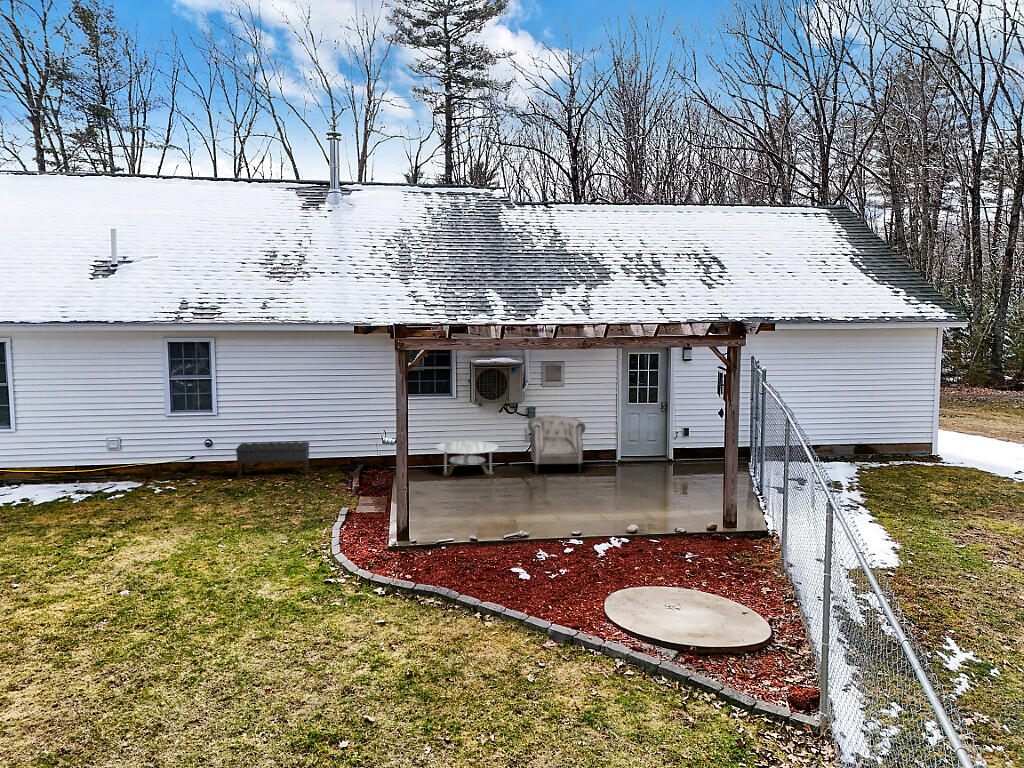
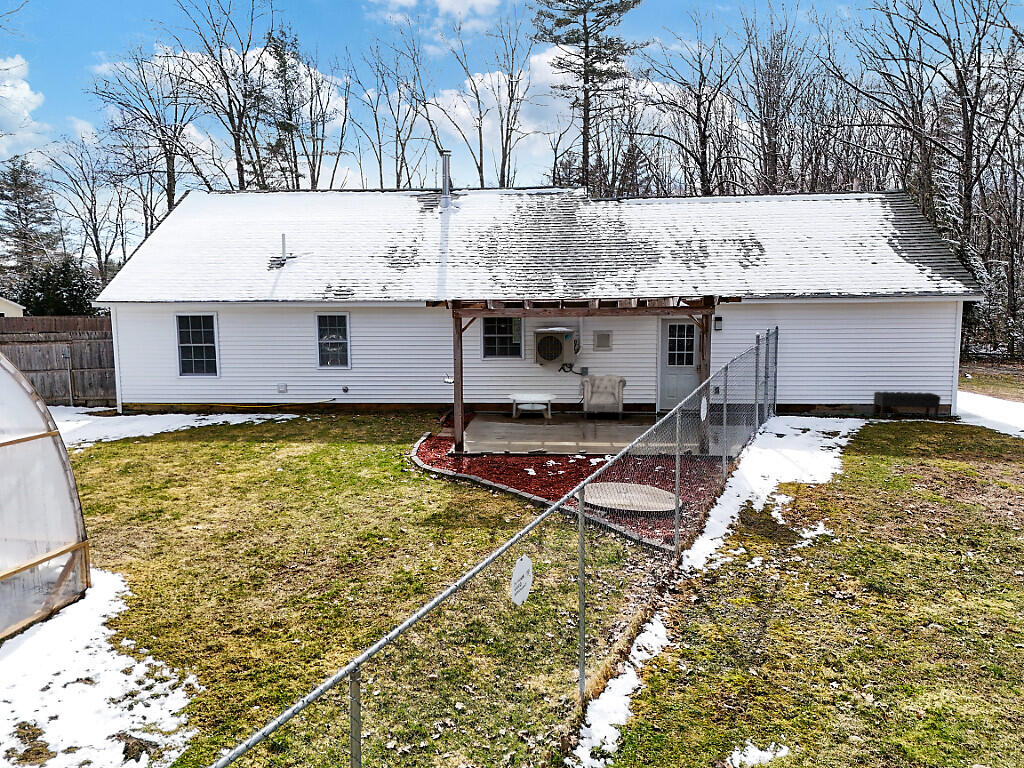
bench: present [236,442,310,477] -> present [873,392,941,419]

